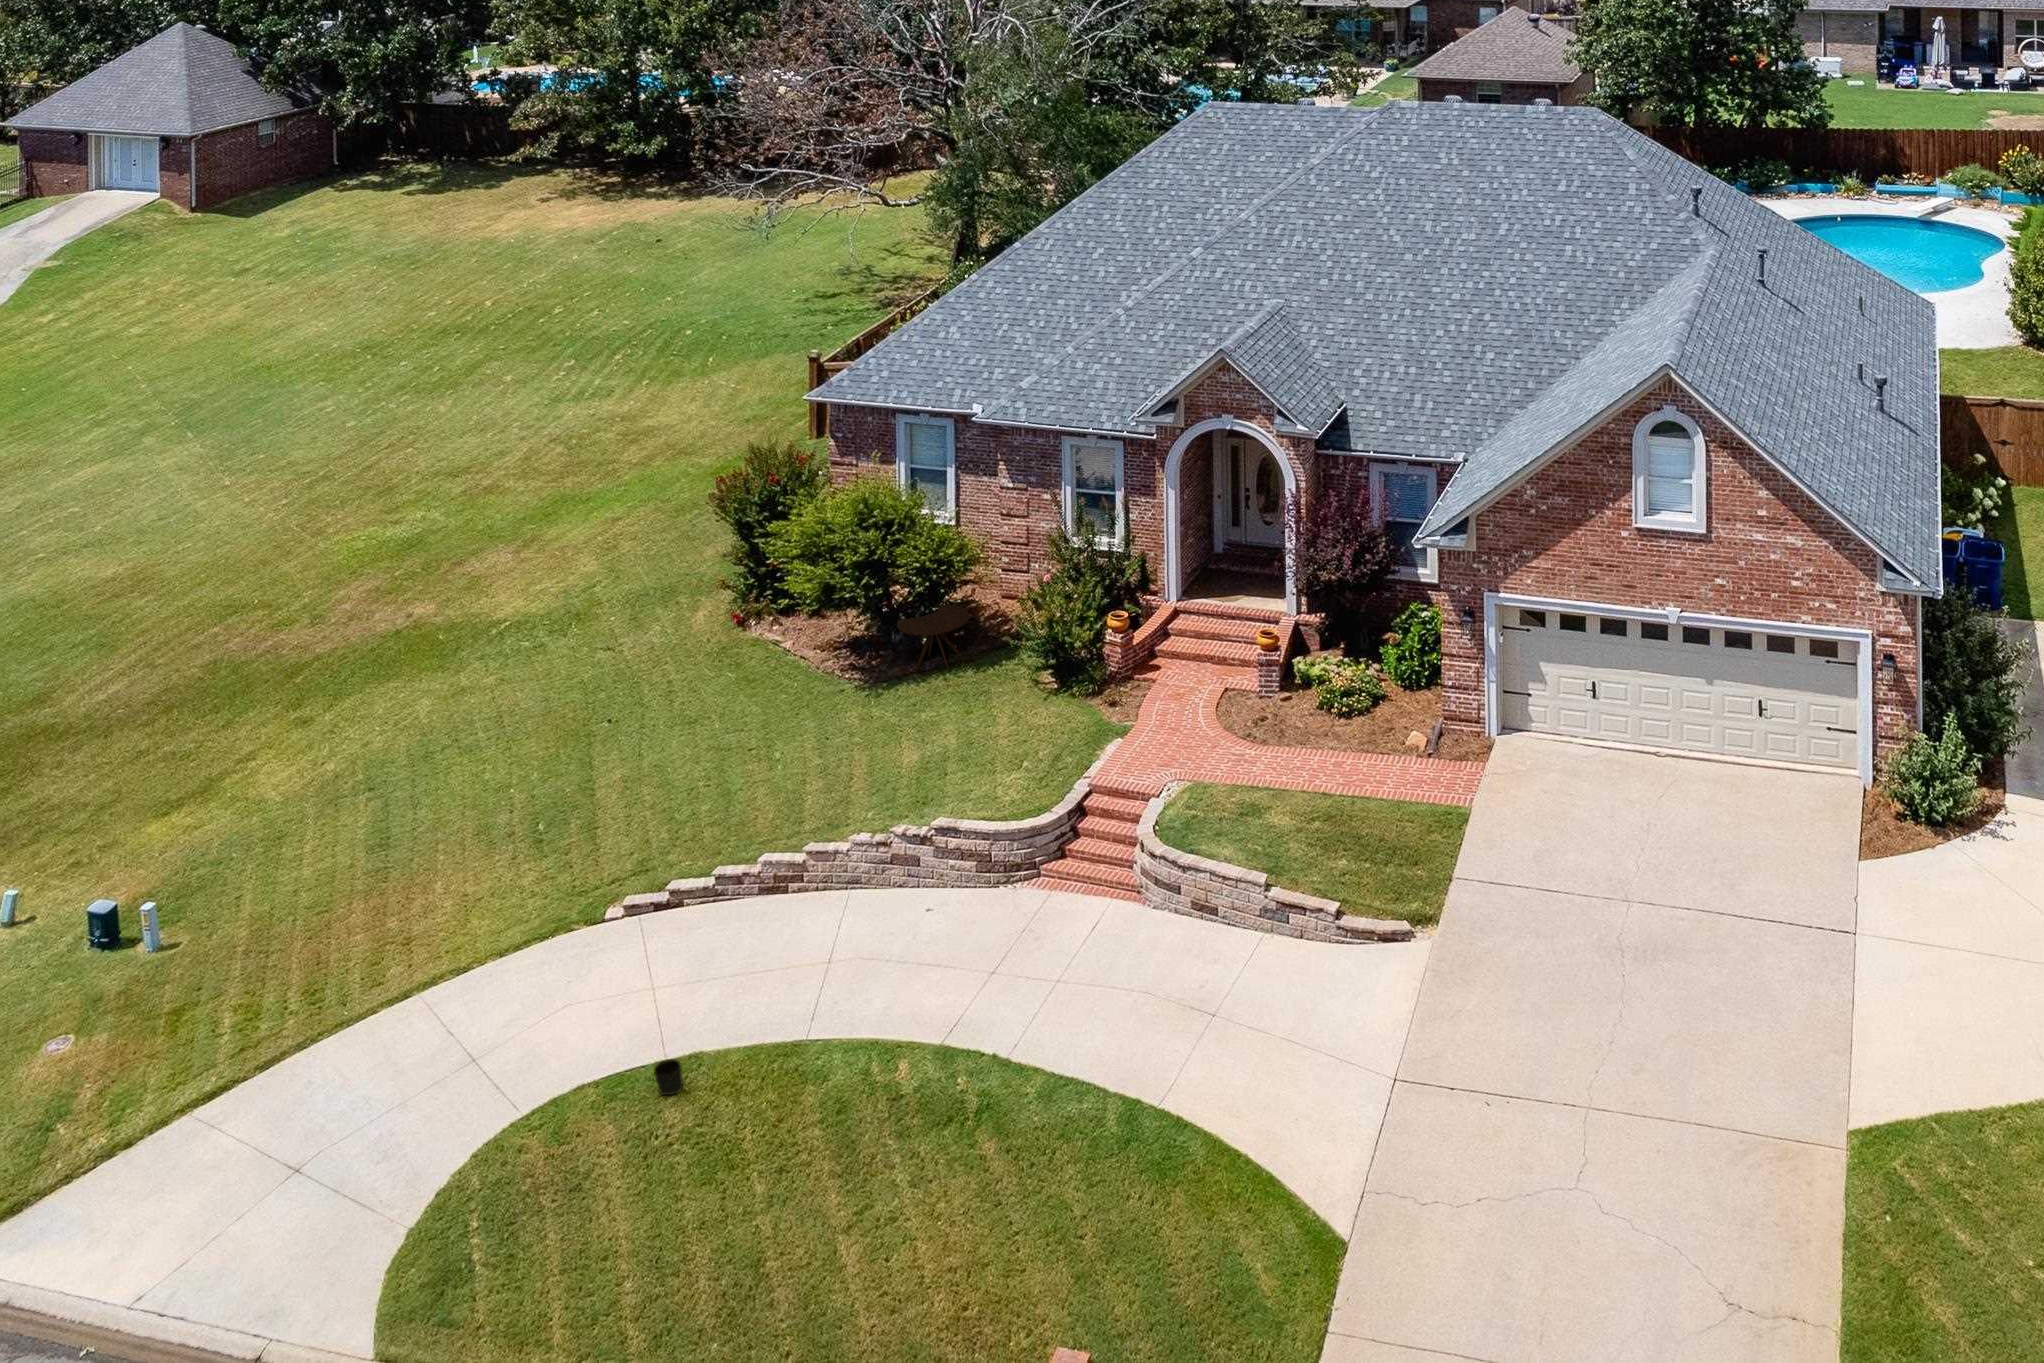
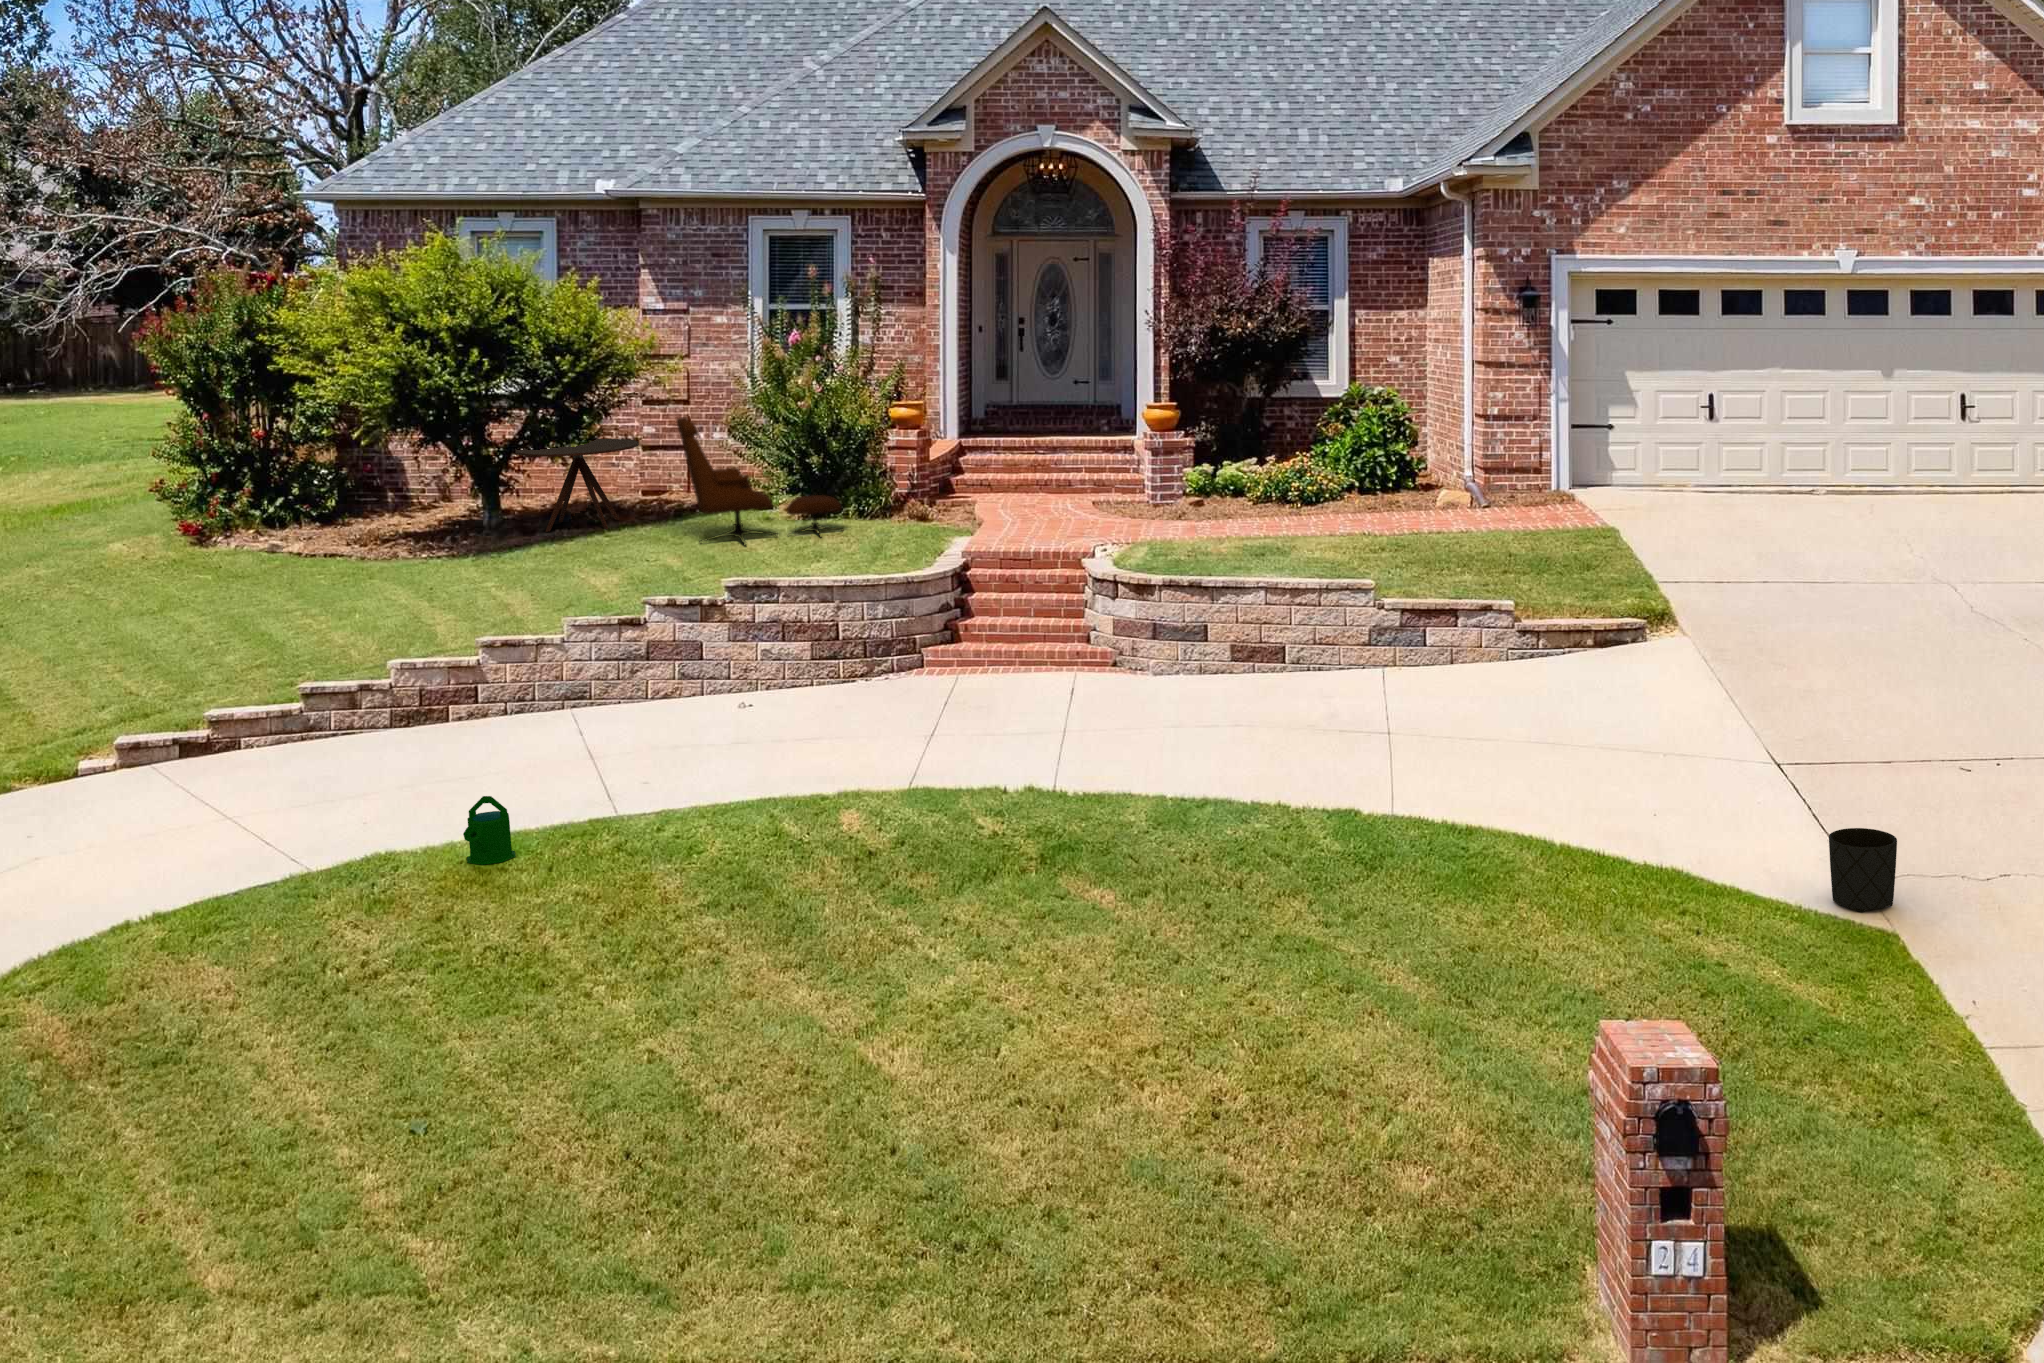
lounge chair: none [971,630,1074,713] -> present [677,417,842,545]
watering can: none [732,1043,760,1074] -> present [463,796,516,865]
planter: present [654,1059,683,1095] -> present [1829,828,1897,912]

